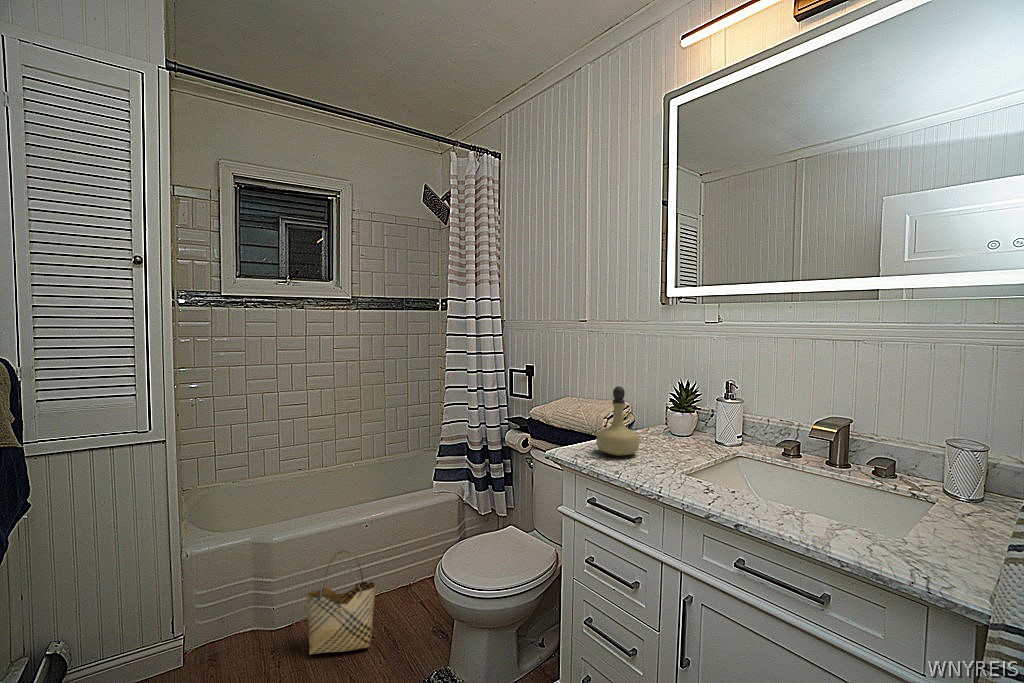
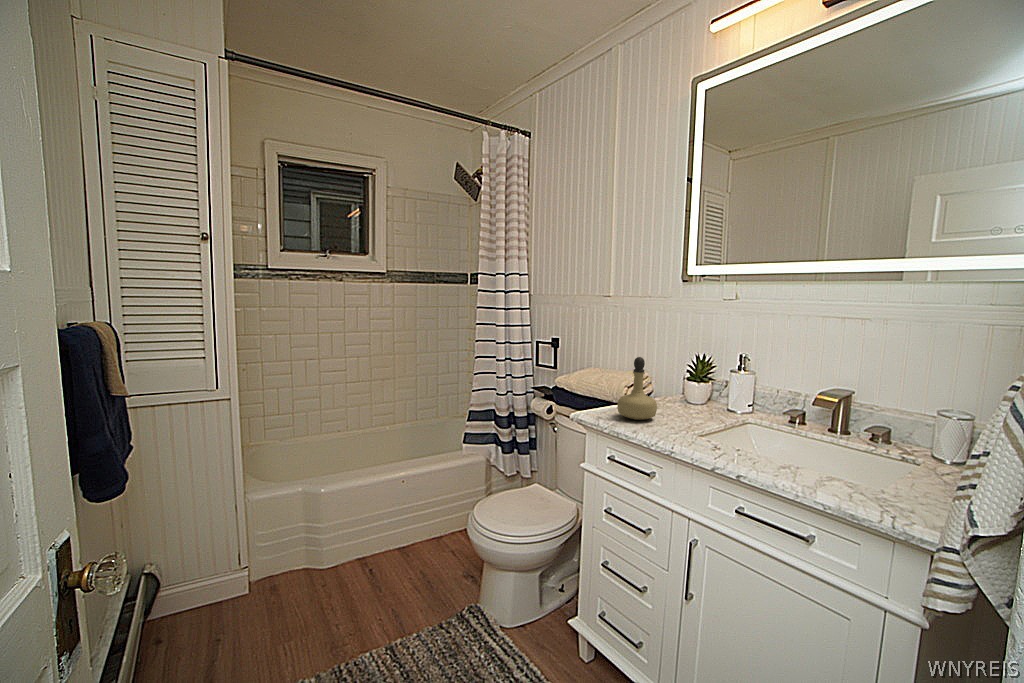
woven basket: present [306,551,376,655] -> none [350,503,412,593]

